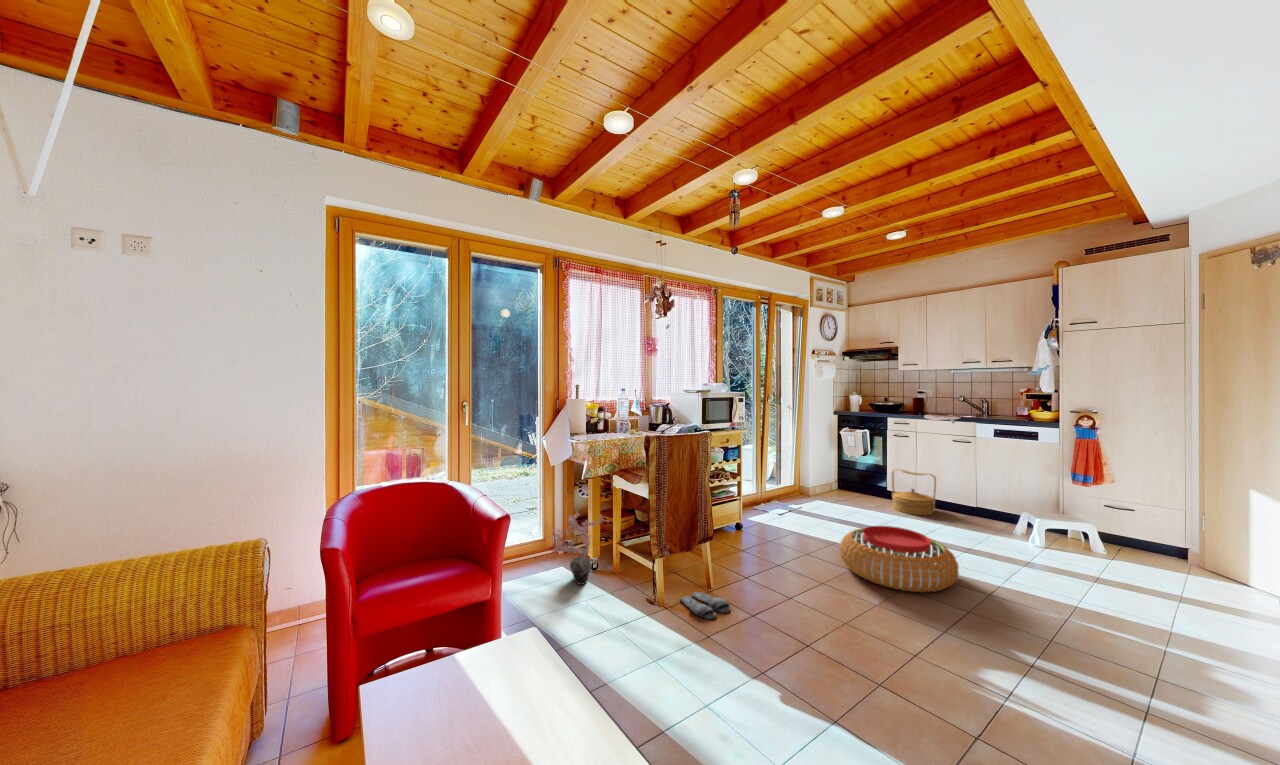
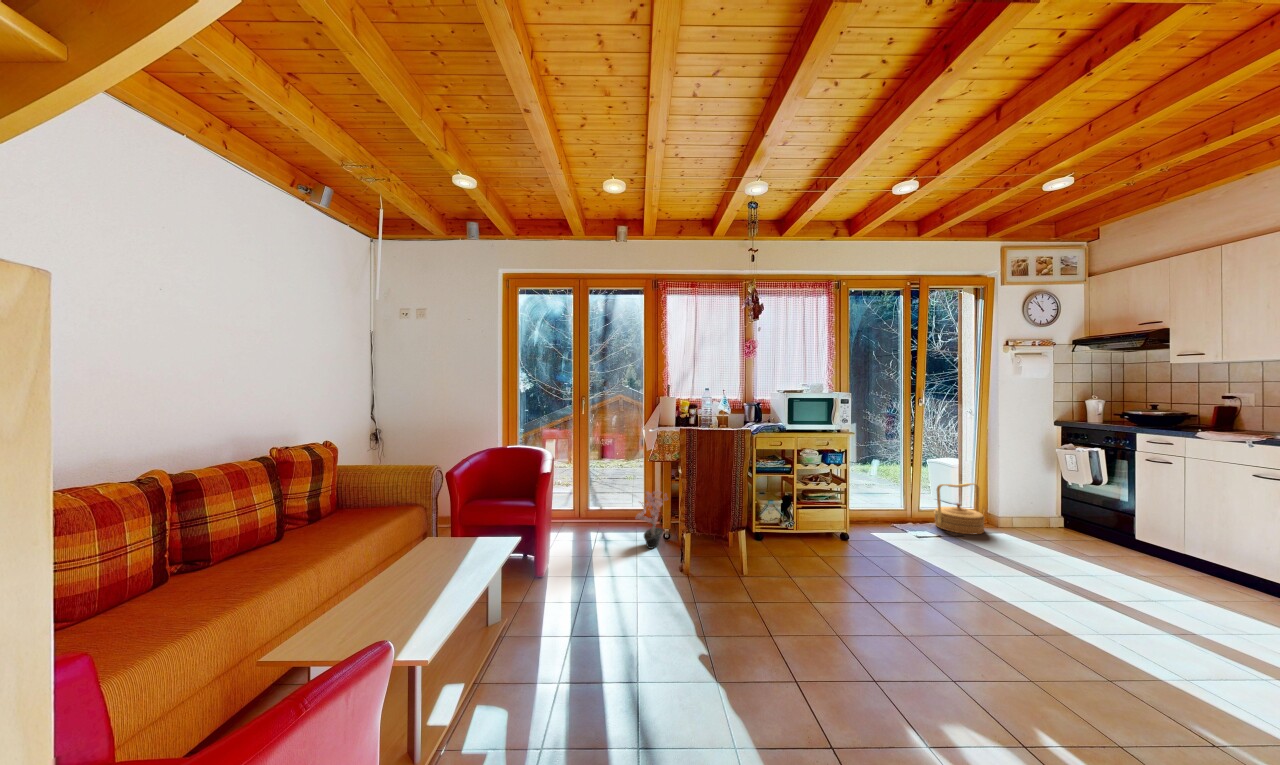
woven basket: present [892,469,936,515] -> present [934,483,985,535]
pouf: present [840,526,959,592] -> none [924,559,1098,654]
slippers: present [680,592,730,619] -> none [709,575,749,597]

